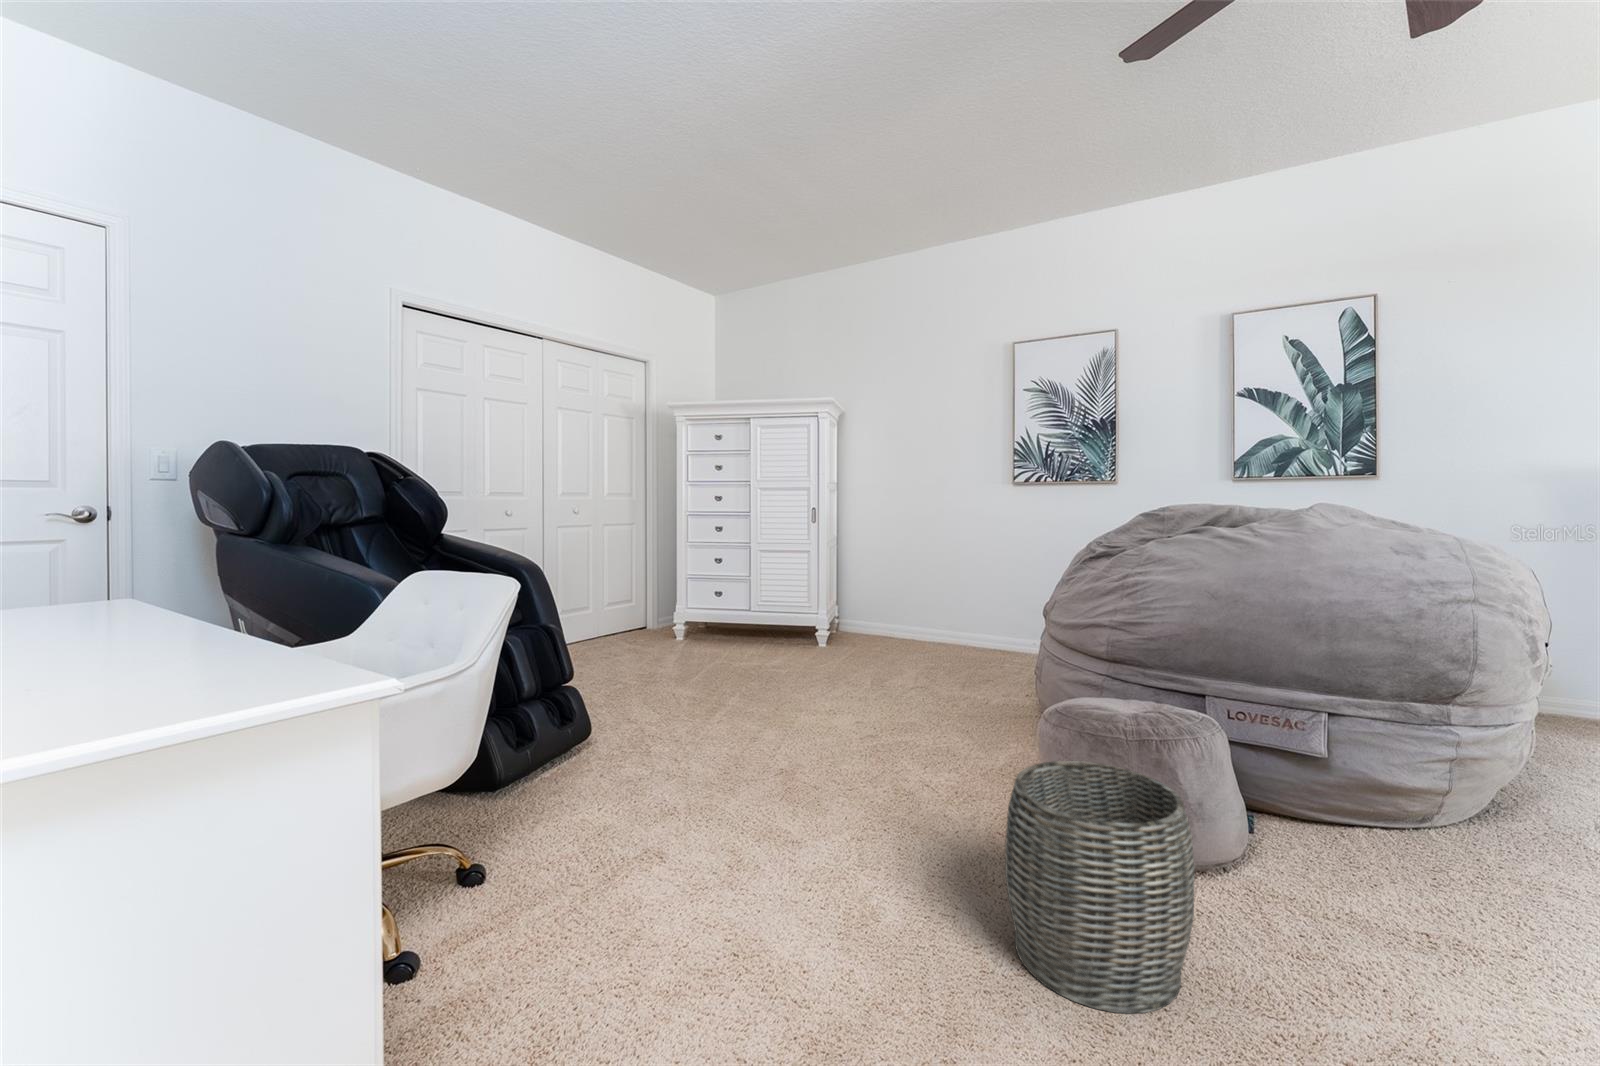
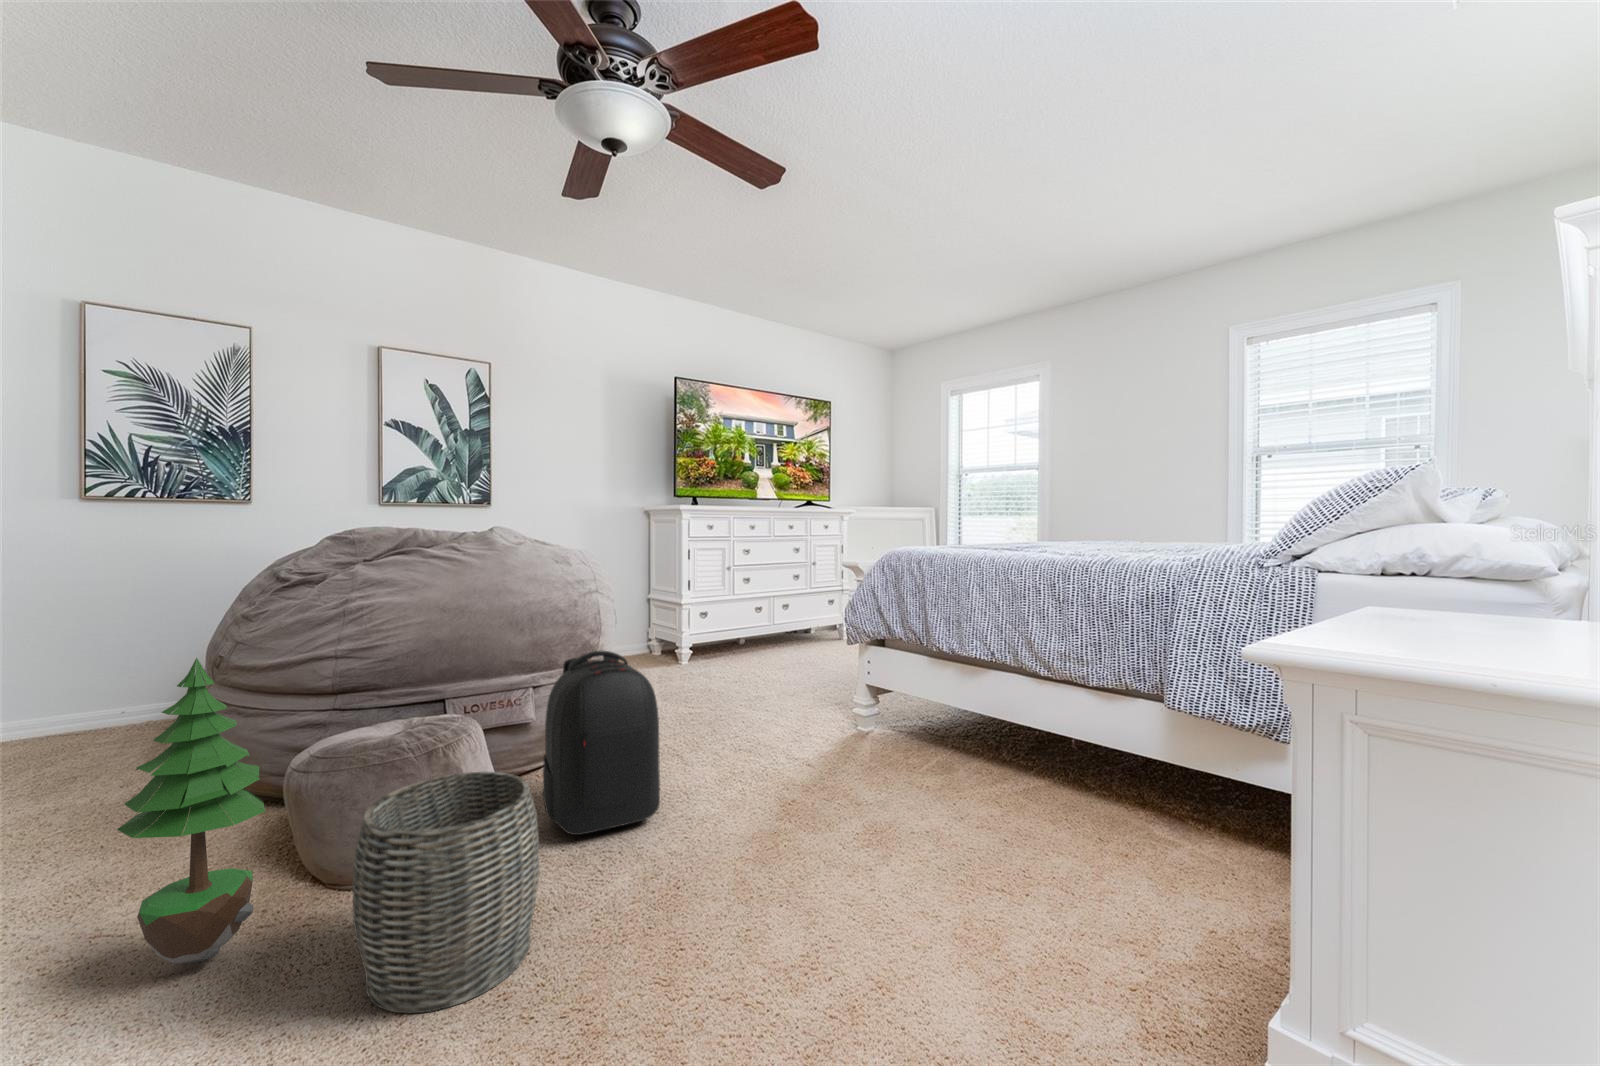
potted tree: none [913,604,998,836] -> present [117,658,265,964]
backpack: none [1290,683,1509,971] -> present [543,651,660,835]

